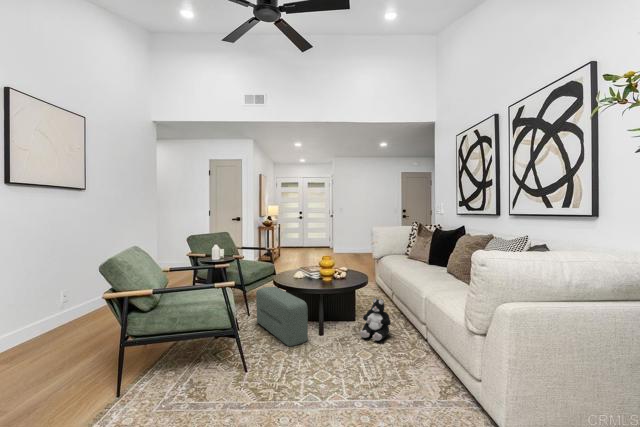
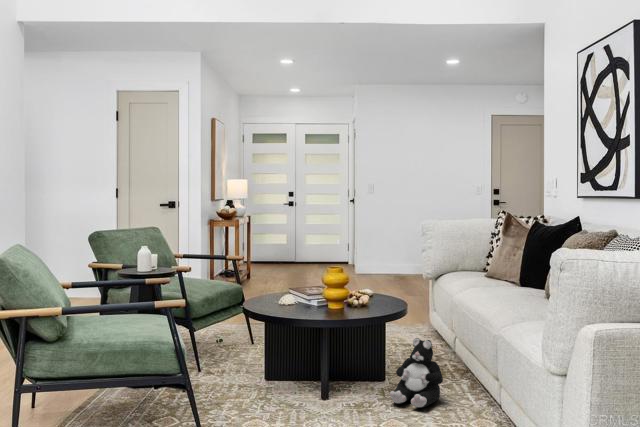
pouf: present [256,287,308,346] -> none [213,320,301,414]

